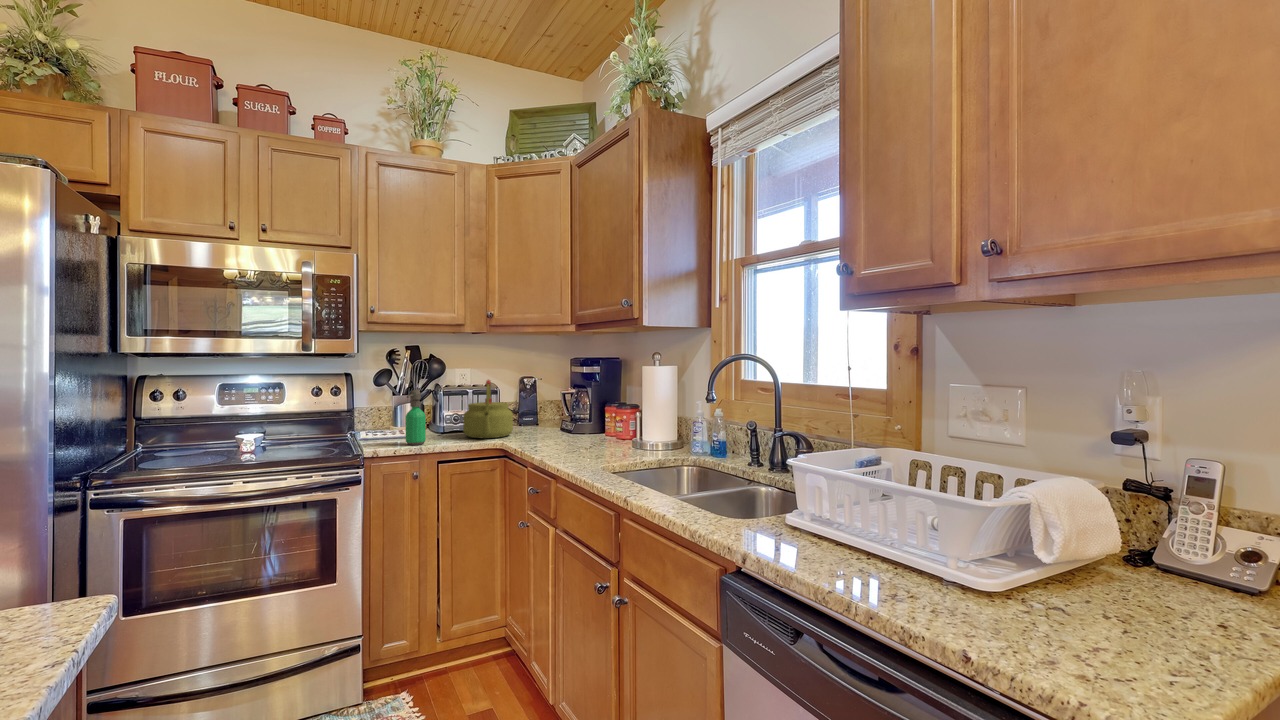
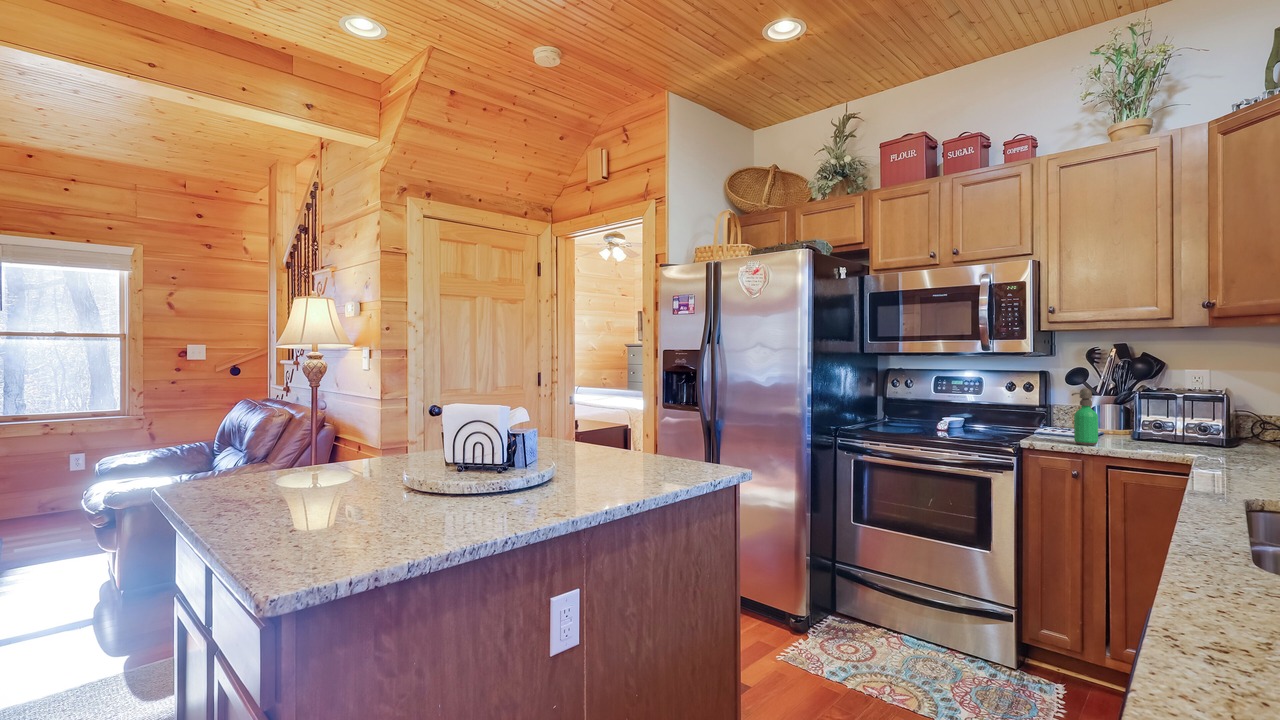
kettle: present [463,380,513,438] -> none [1156,381,1235,452]

